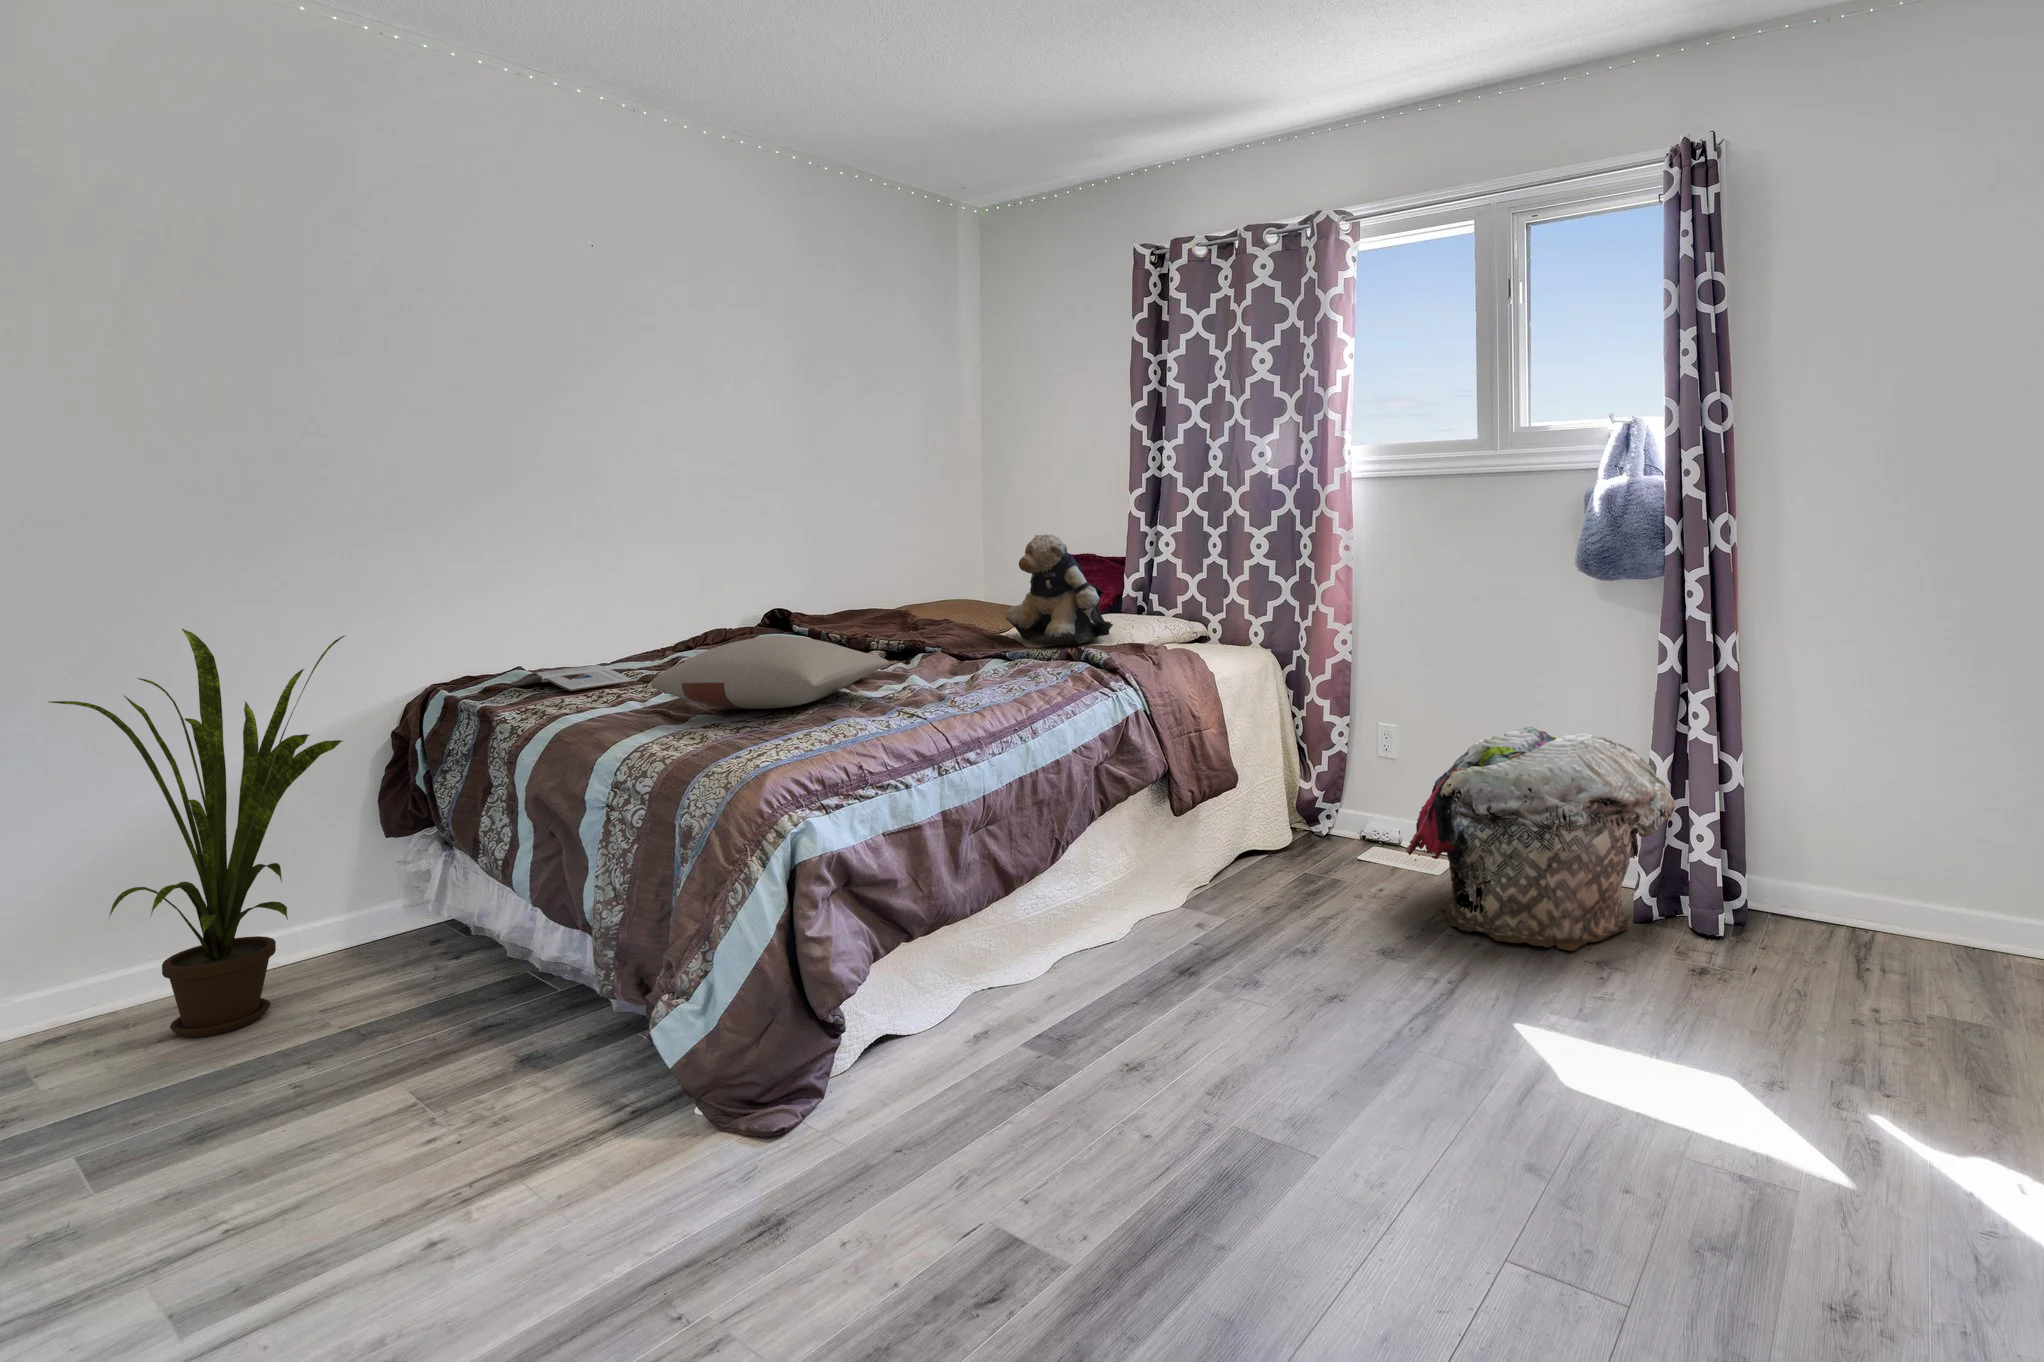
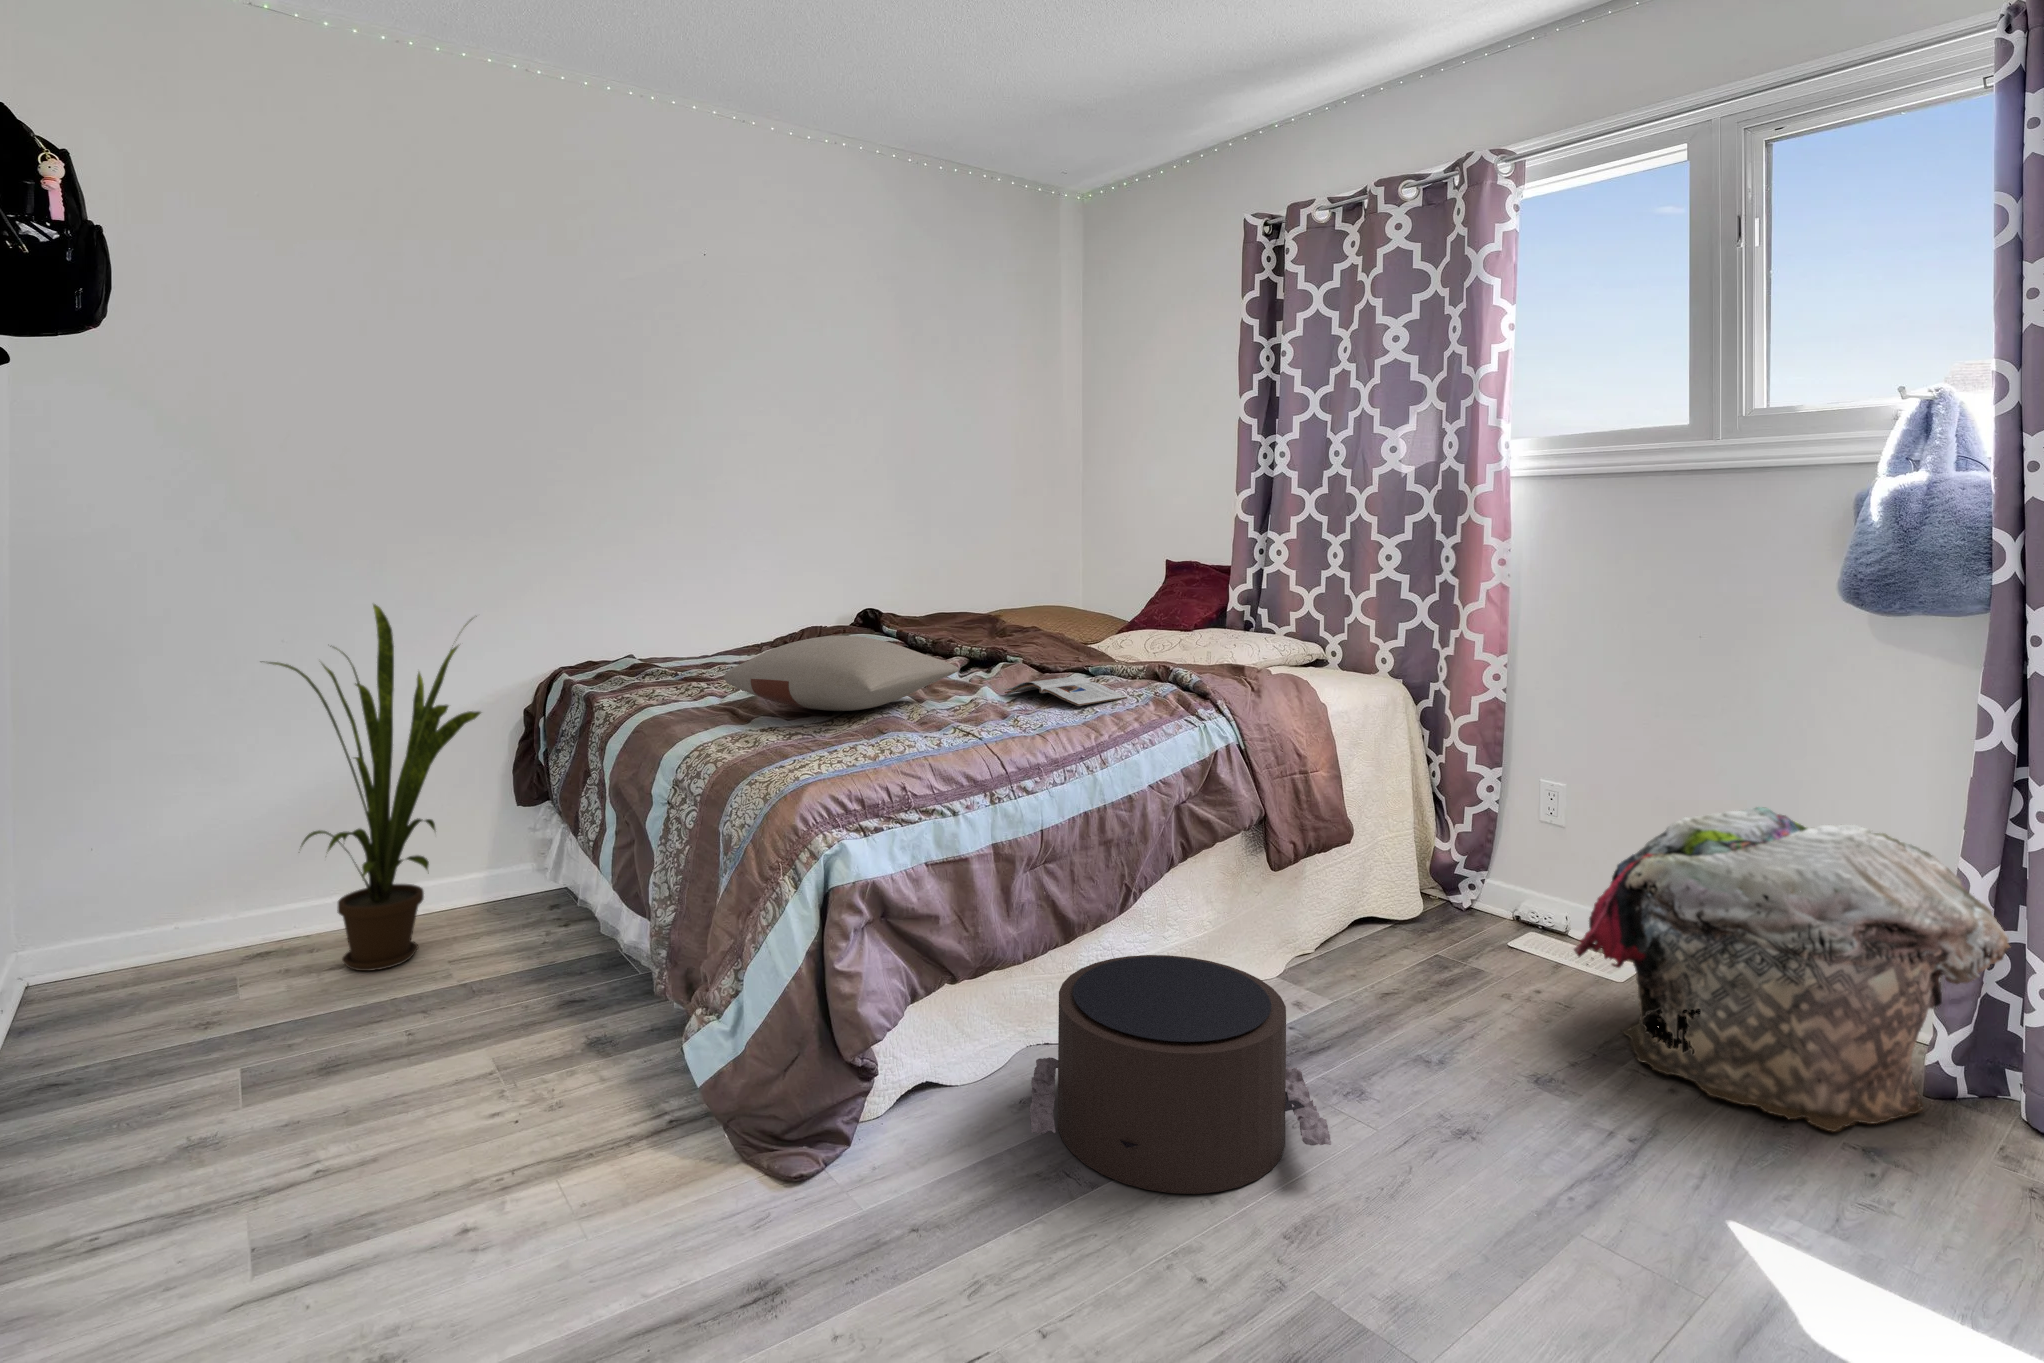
teddy bear: present [1005,534,1113,643] -> none [1091,537,1209,660]
magazine: present [514,665,635,691] -> present [1005,676,1127,706]
pouf: none [985,891,1235,1075] -> present [1029,955,1331,1194]

